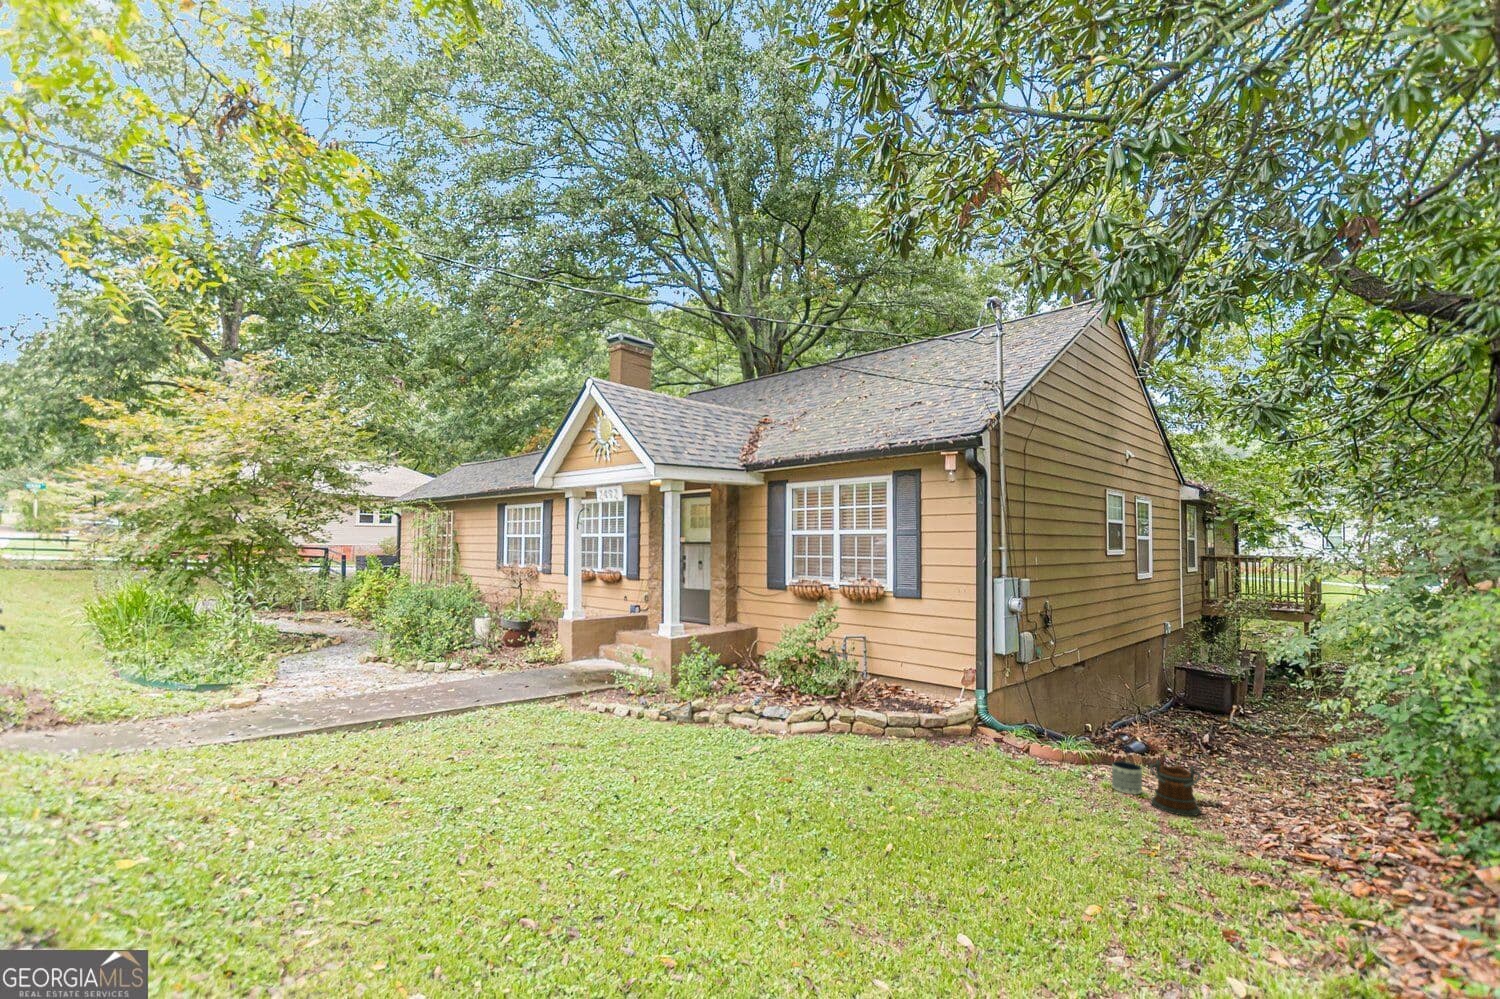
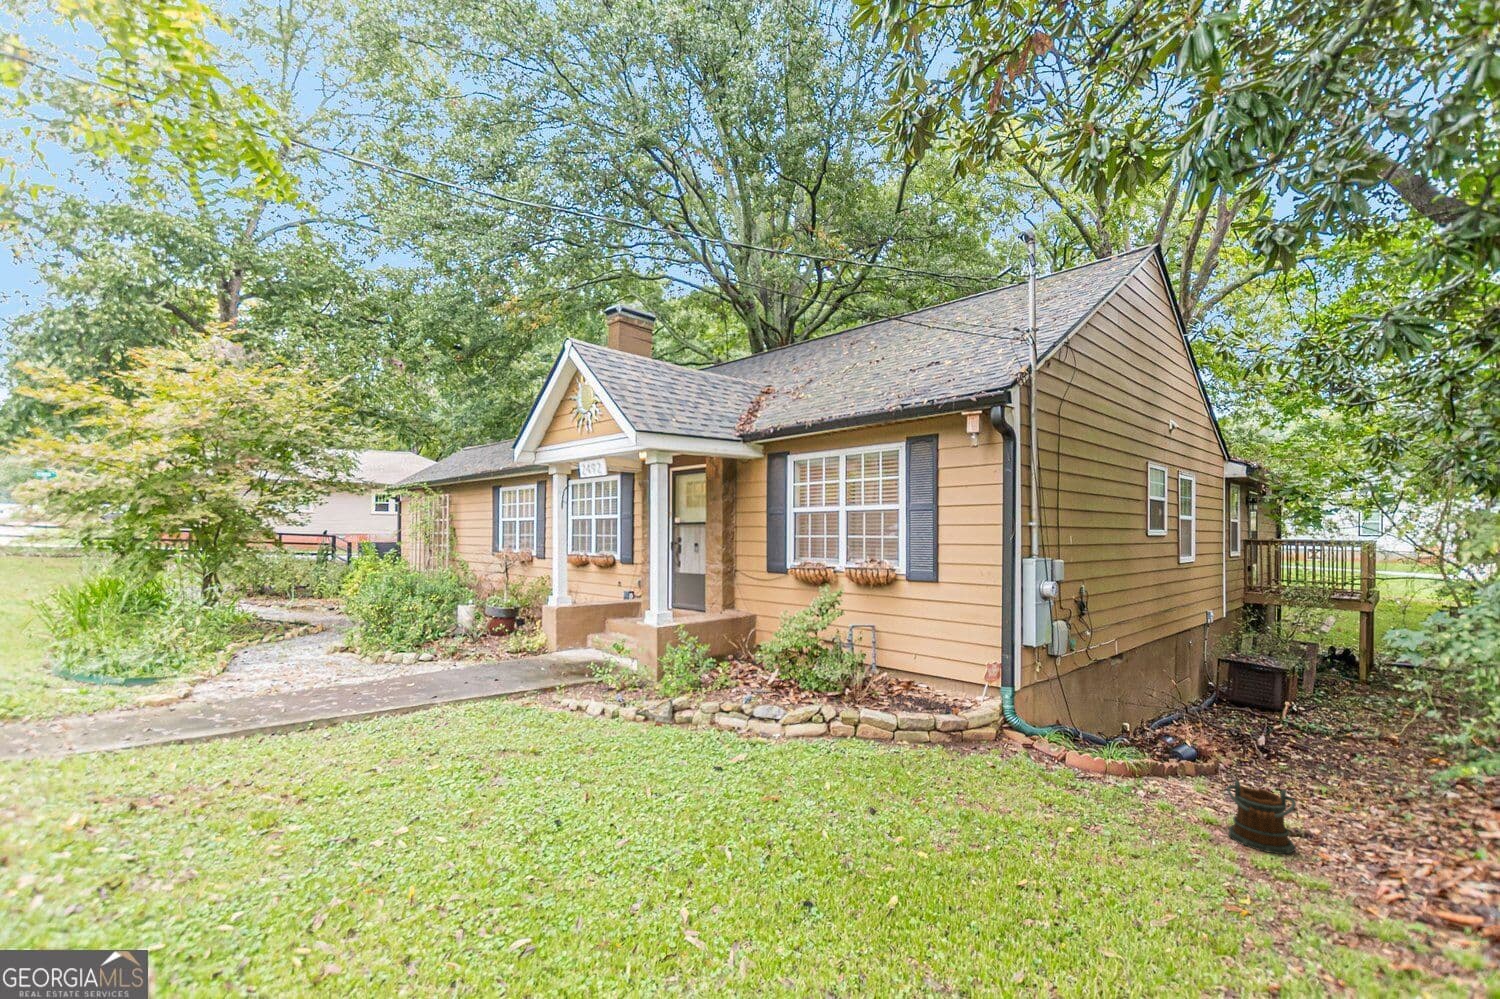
planter: present [1112,762,1142,794] -> none [1174,779,1213,821]

